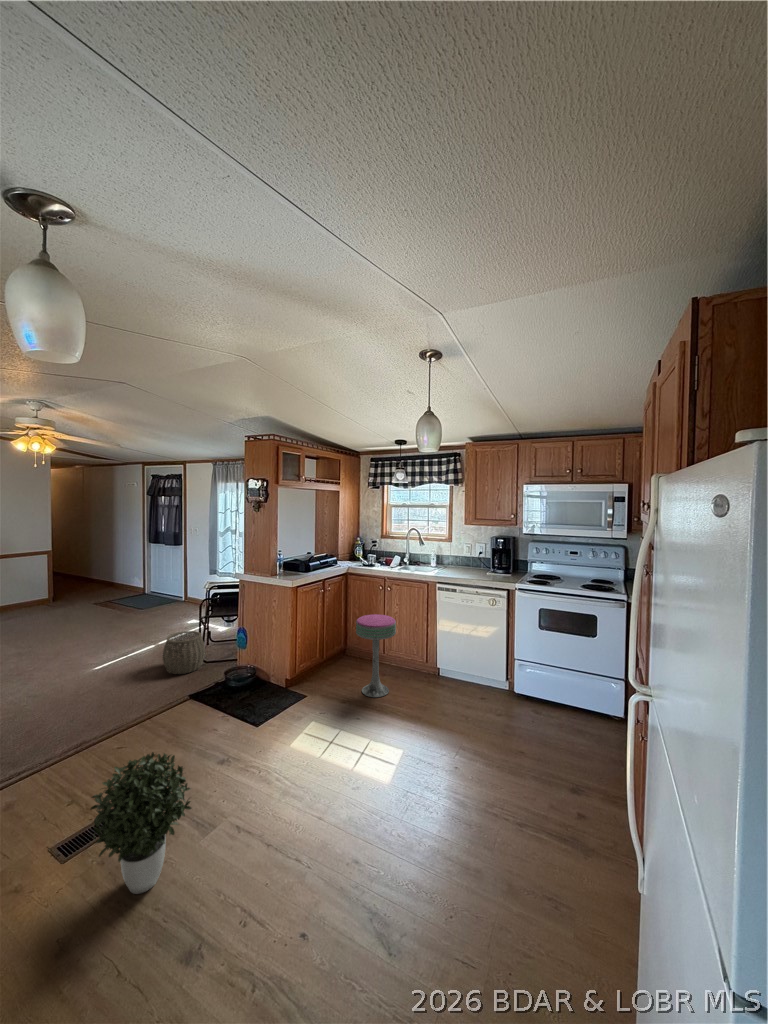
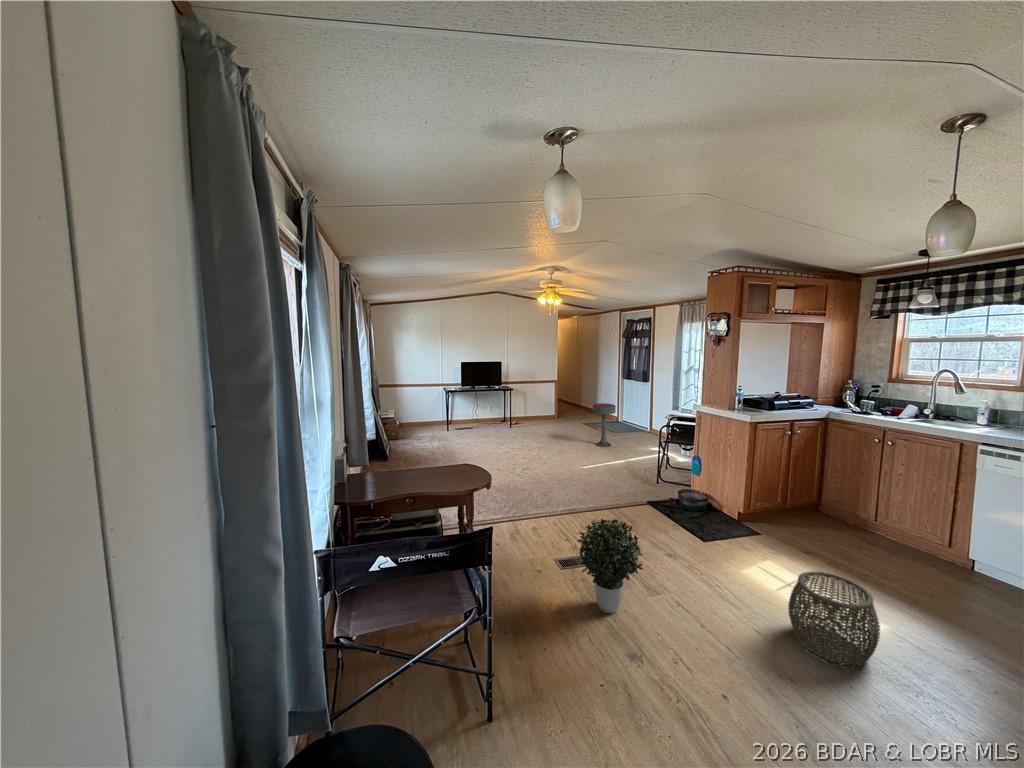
bar stool: present [356,614,396,697] -> present [593,403,616,447]
woven basket: present [163,631,205,674] -> present [788,571,880,667]

